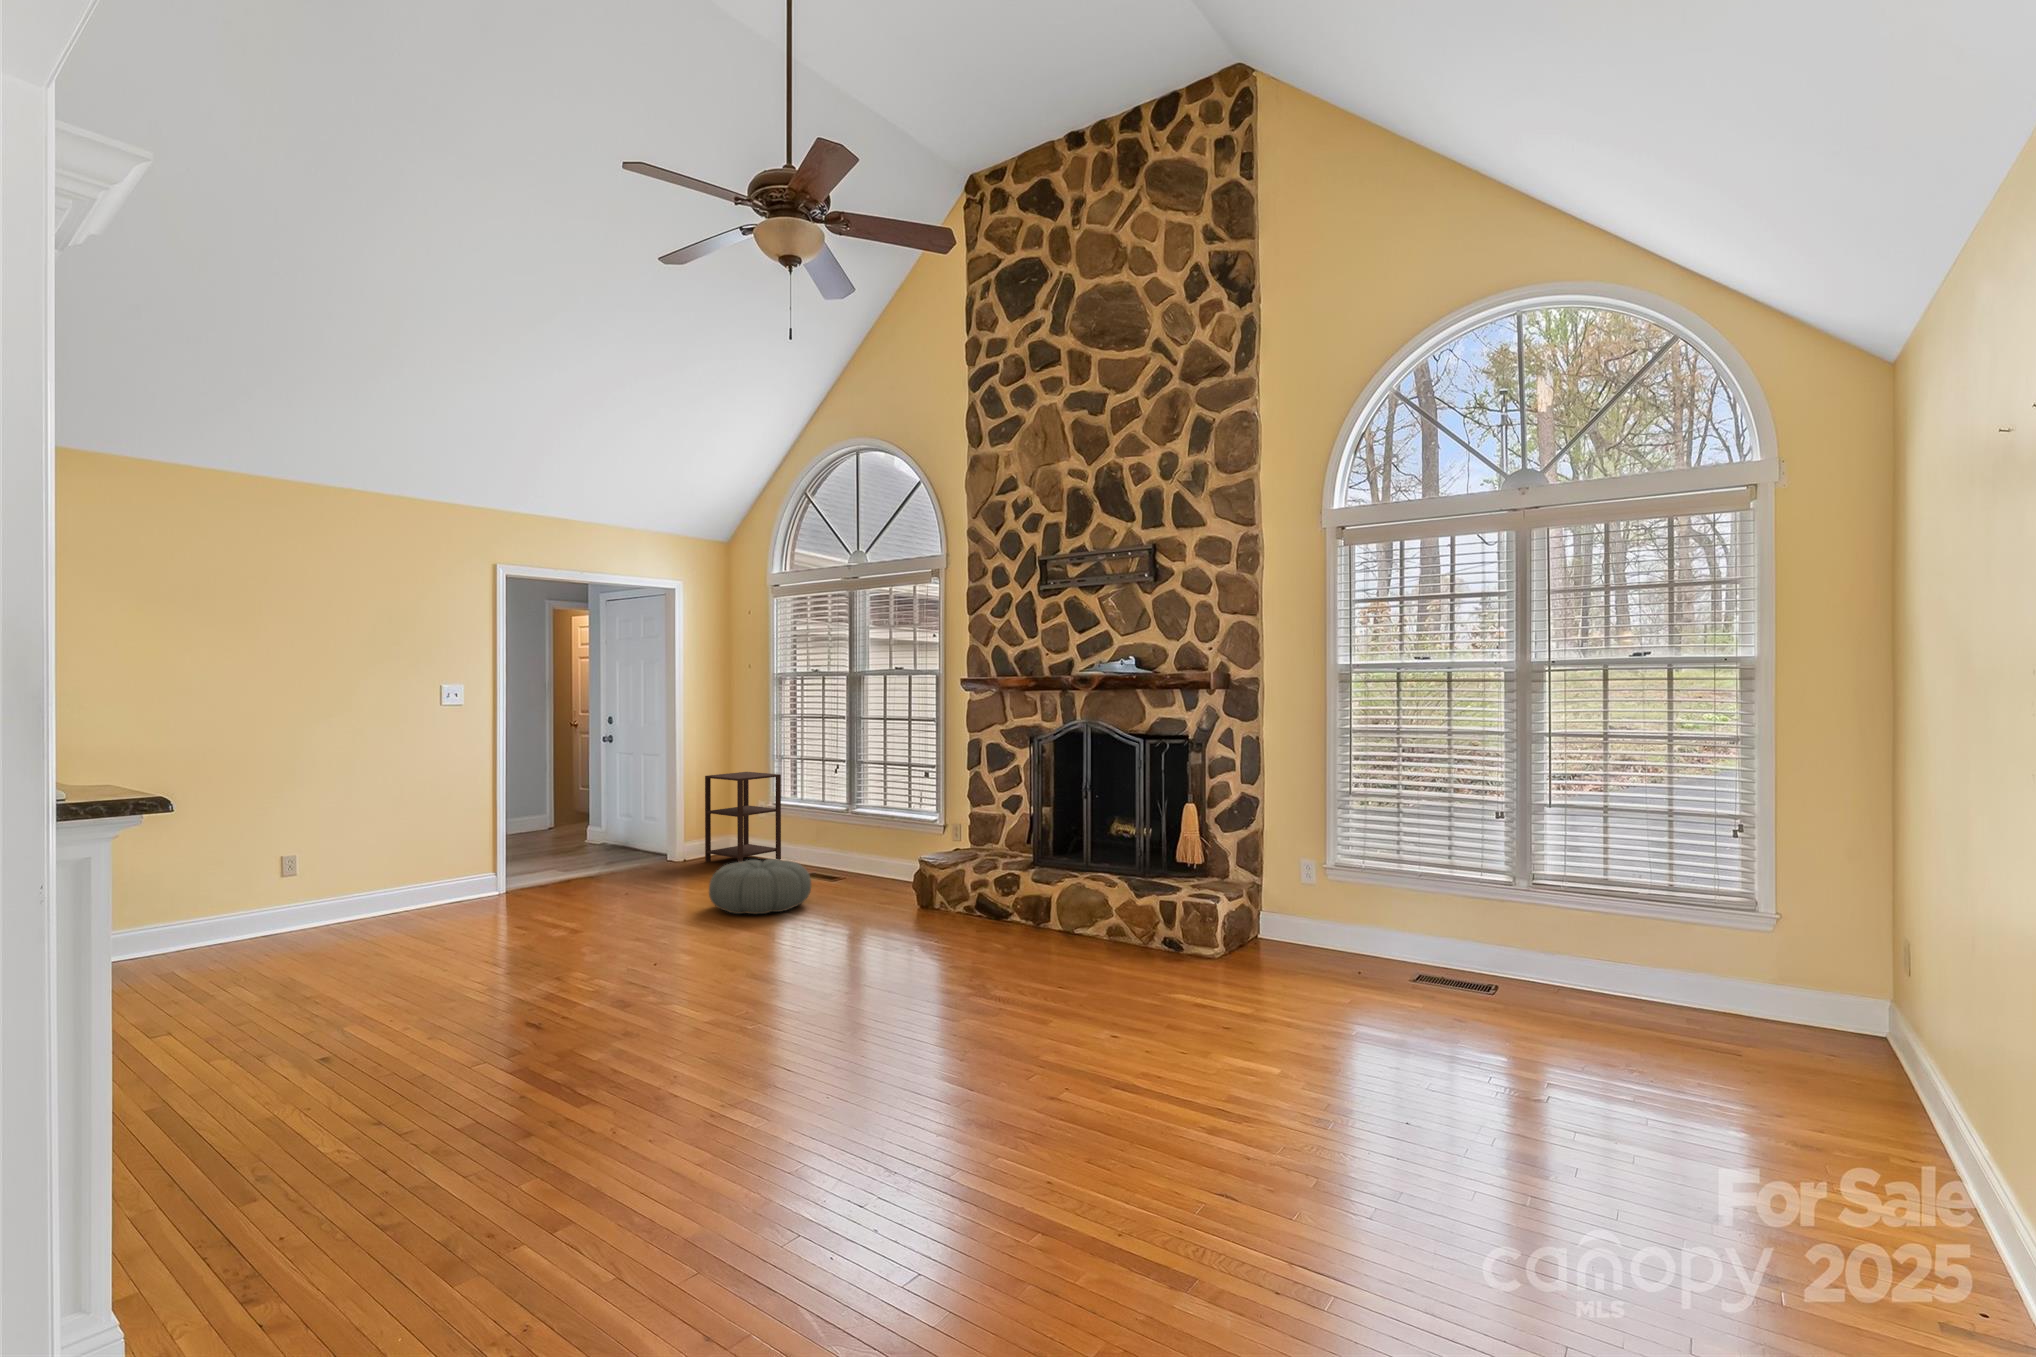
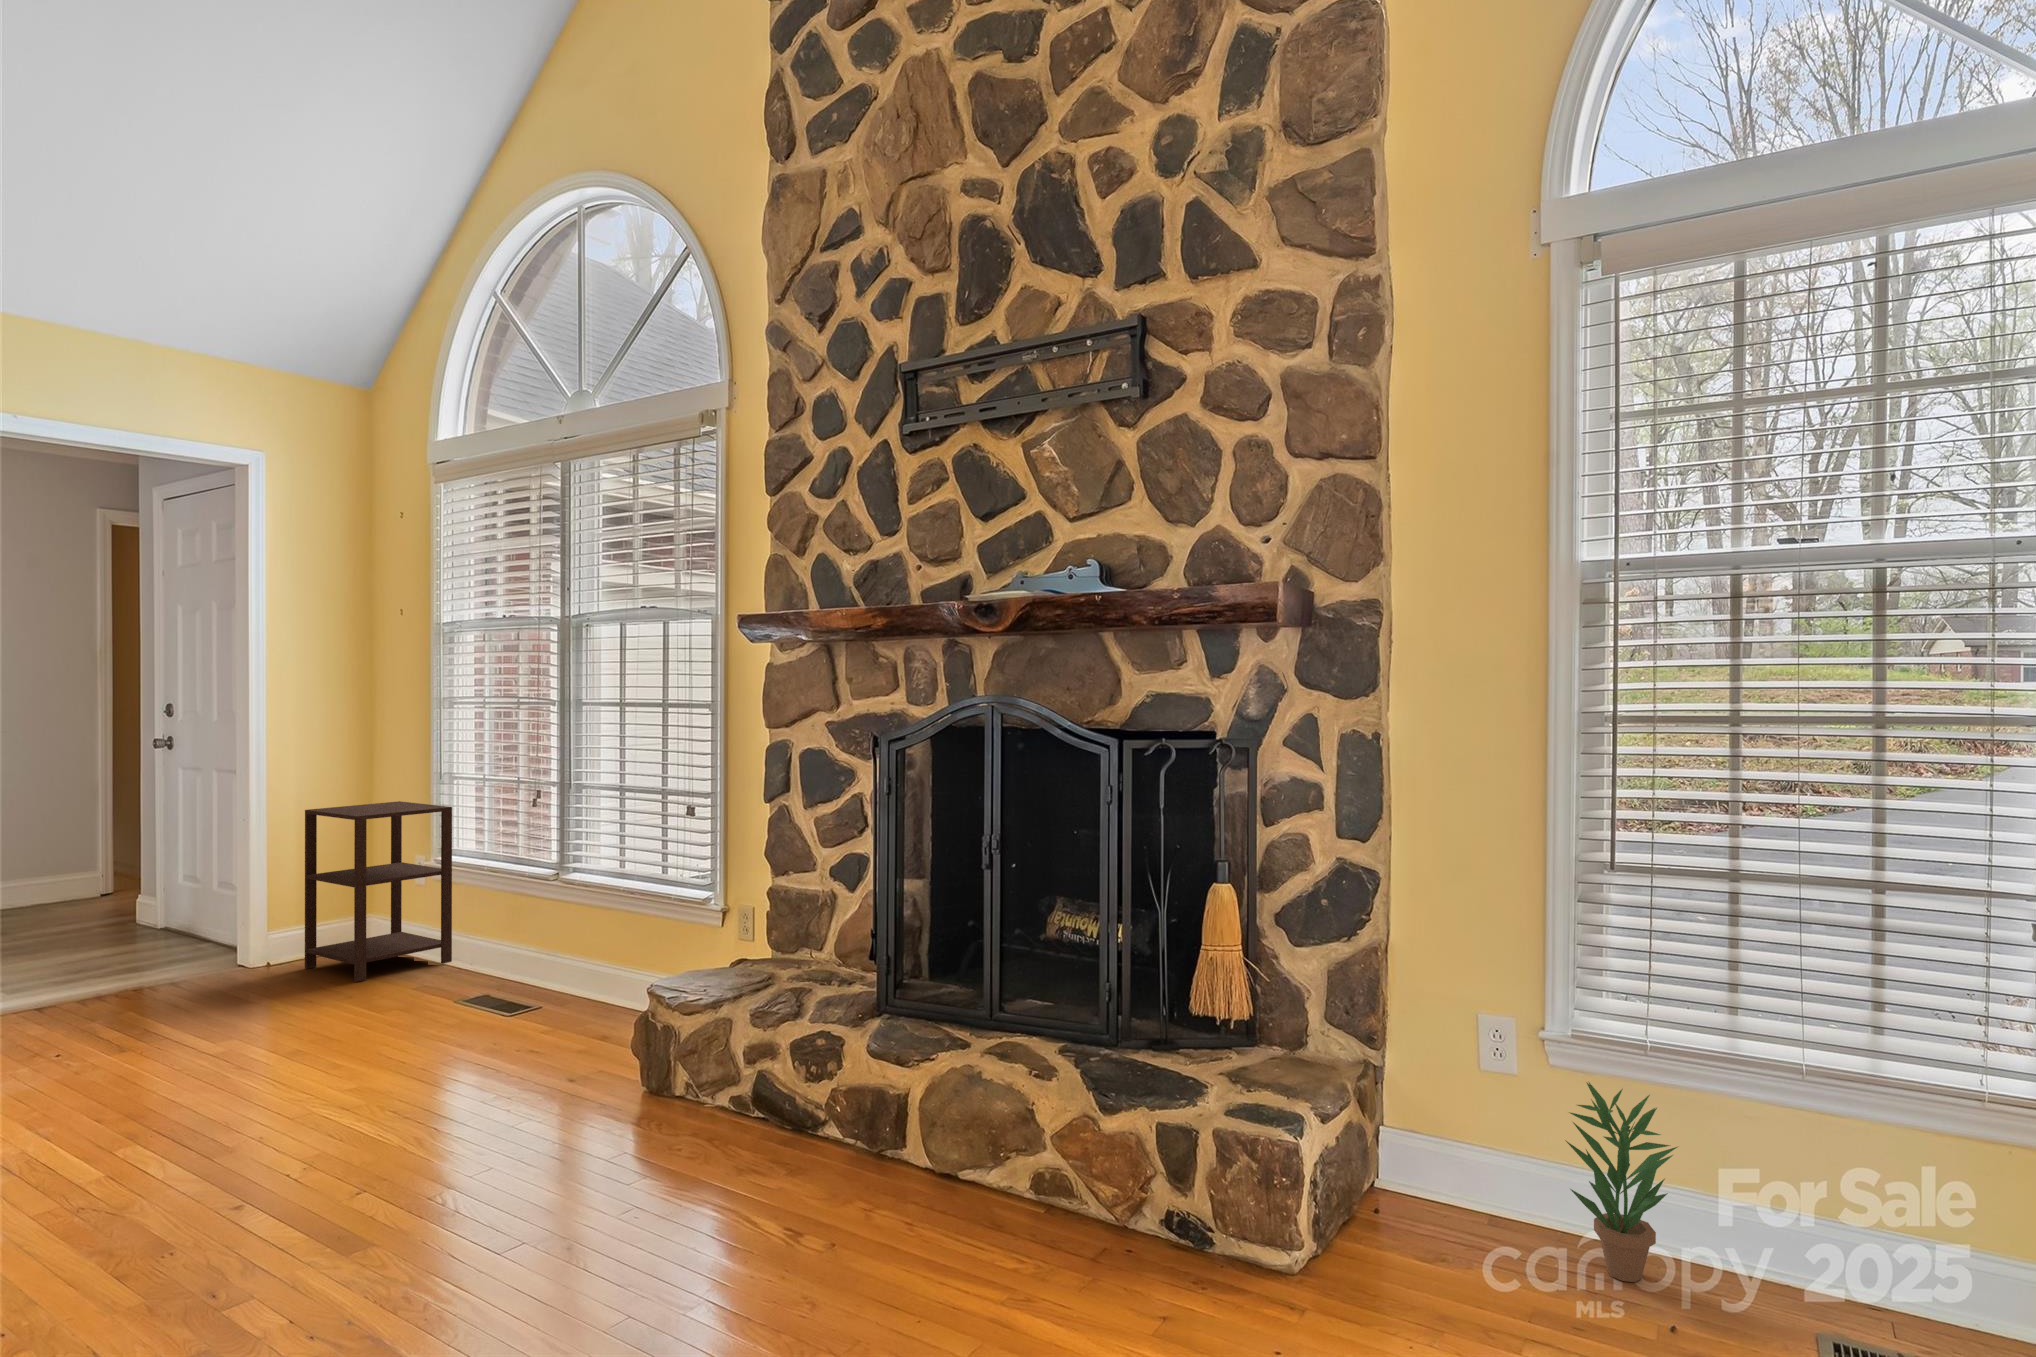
pouf: present [709,859,811,914] -> none [180,987,424,1119]
potted plant: none [1329,881,1373,963] -> present [1565,1082,1677,1282]

